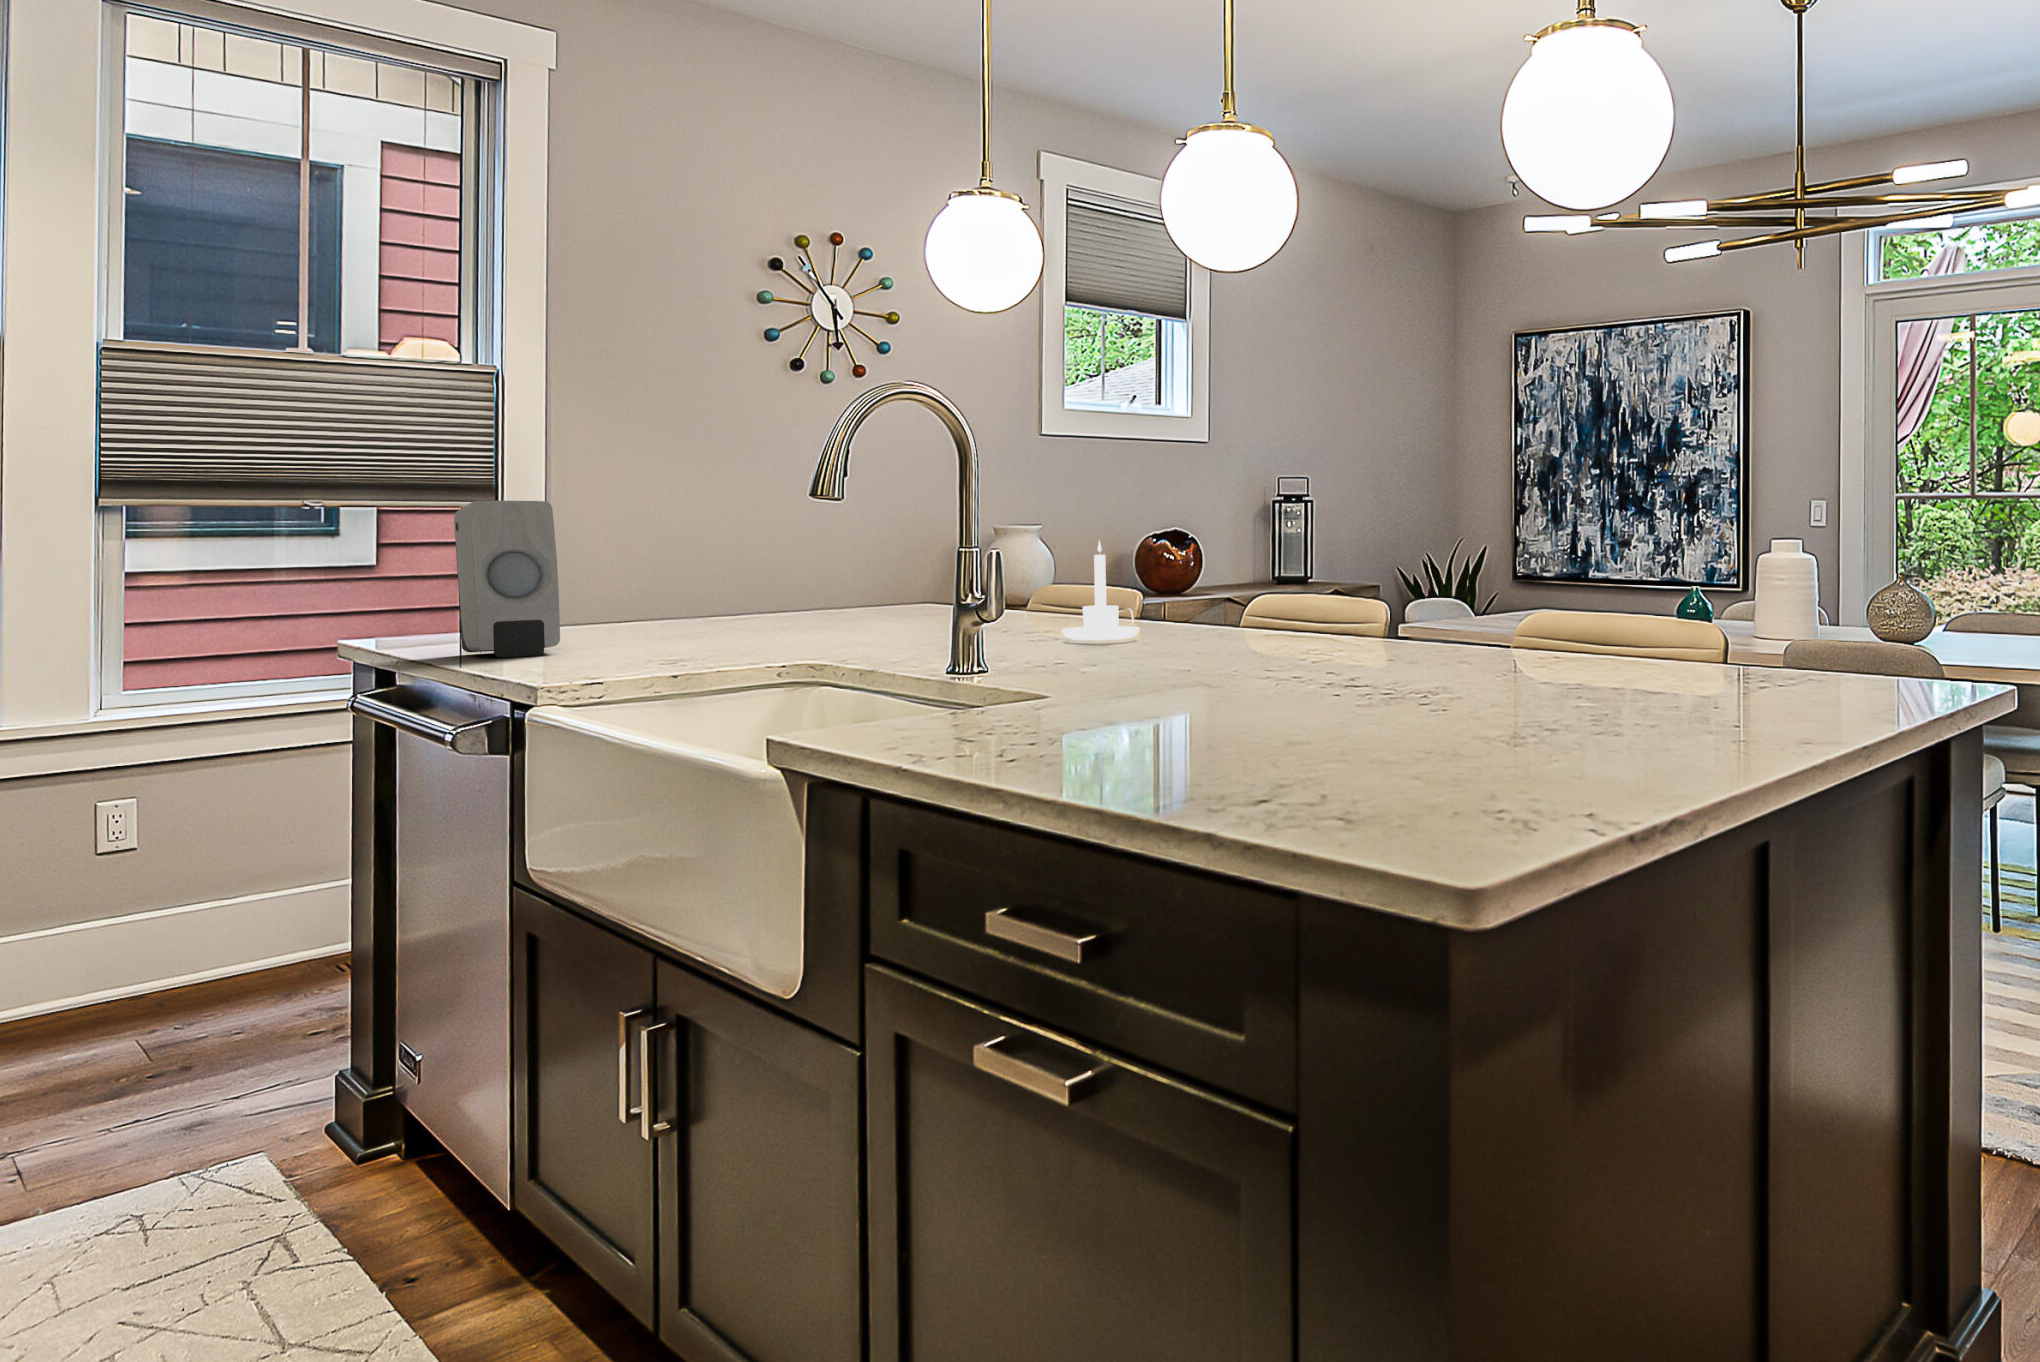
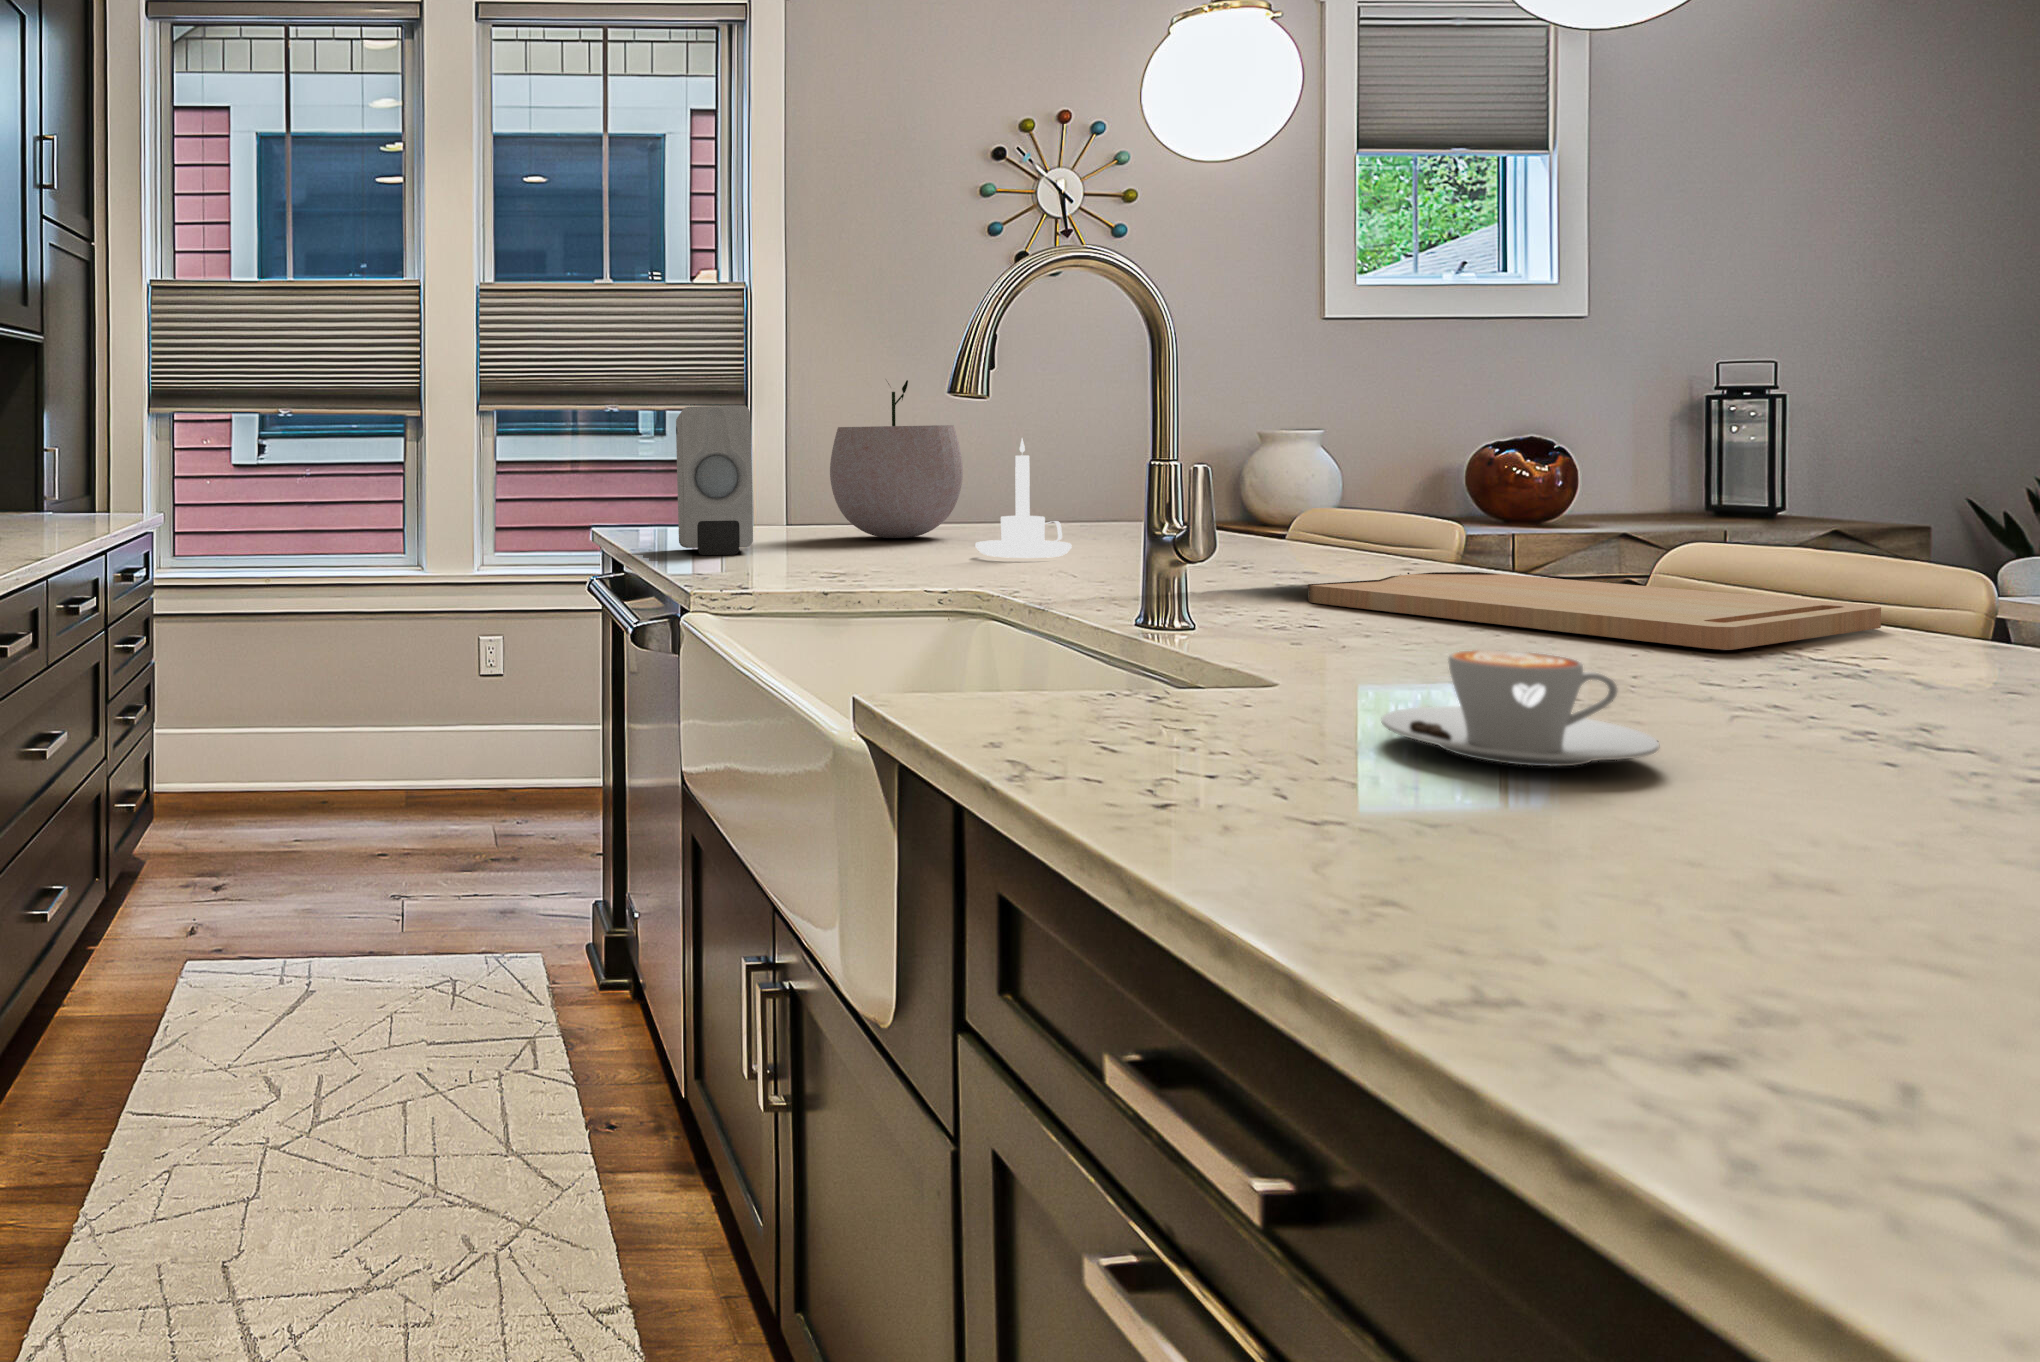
plant pot: none [633,478,772,635] -> present [830,380,963,538]
candle holder: present [1062,540,1140,640] -> present [975,438,1072,558]
cutting board: none [1077,633,1389,666] -> present [1308,572,1881,649]
coffee cup: none [1146,661,1290,728] -> present [1382,650,1659,766]

